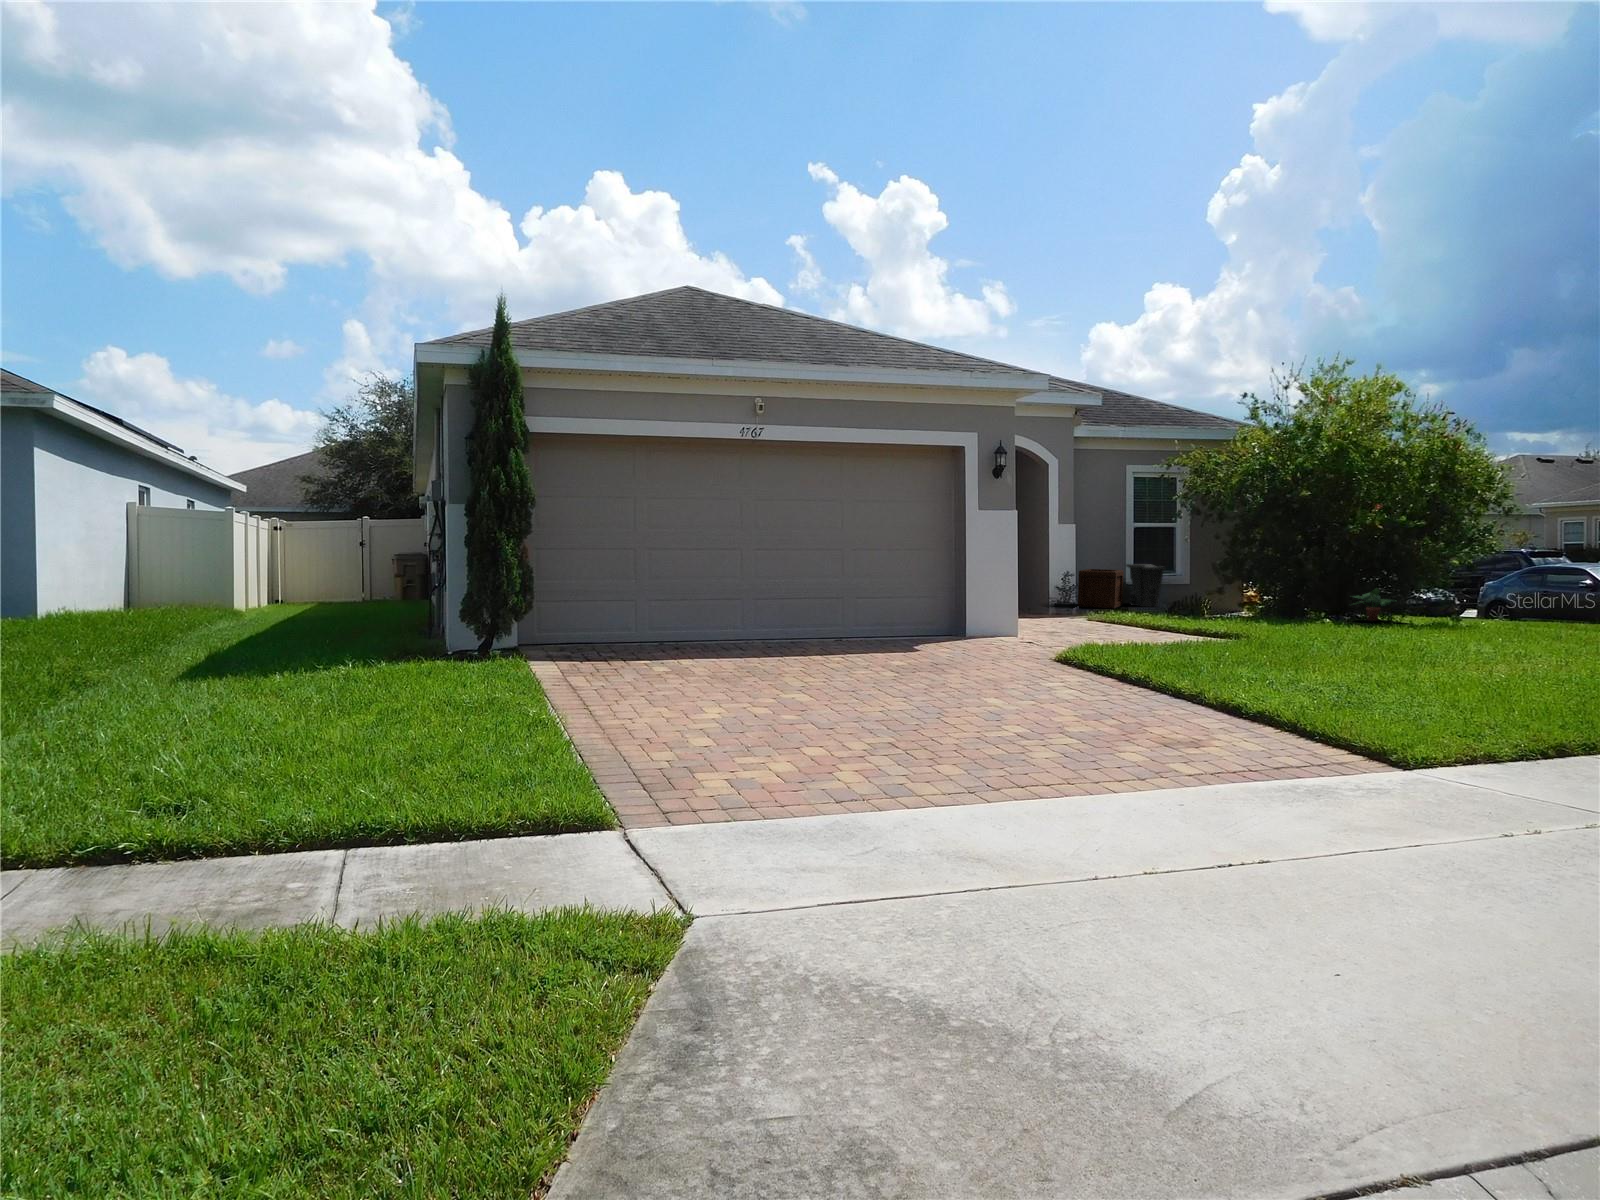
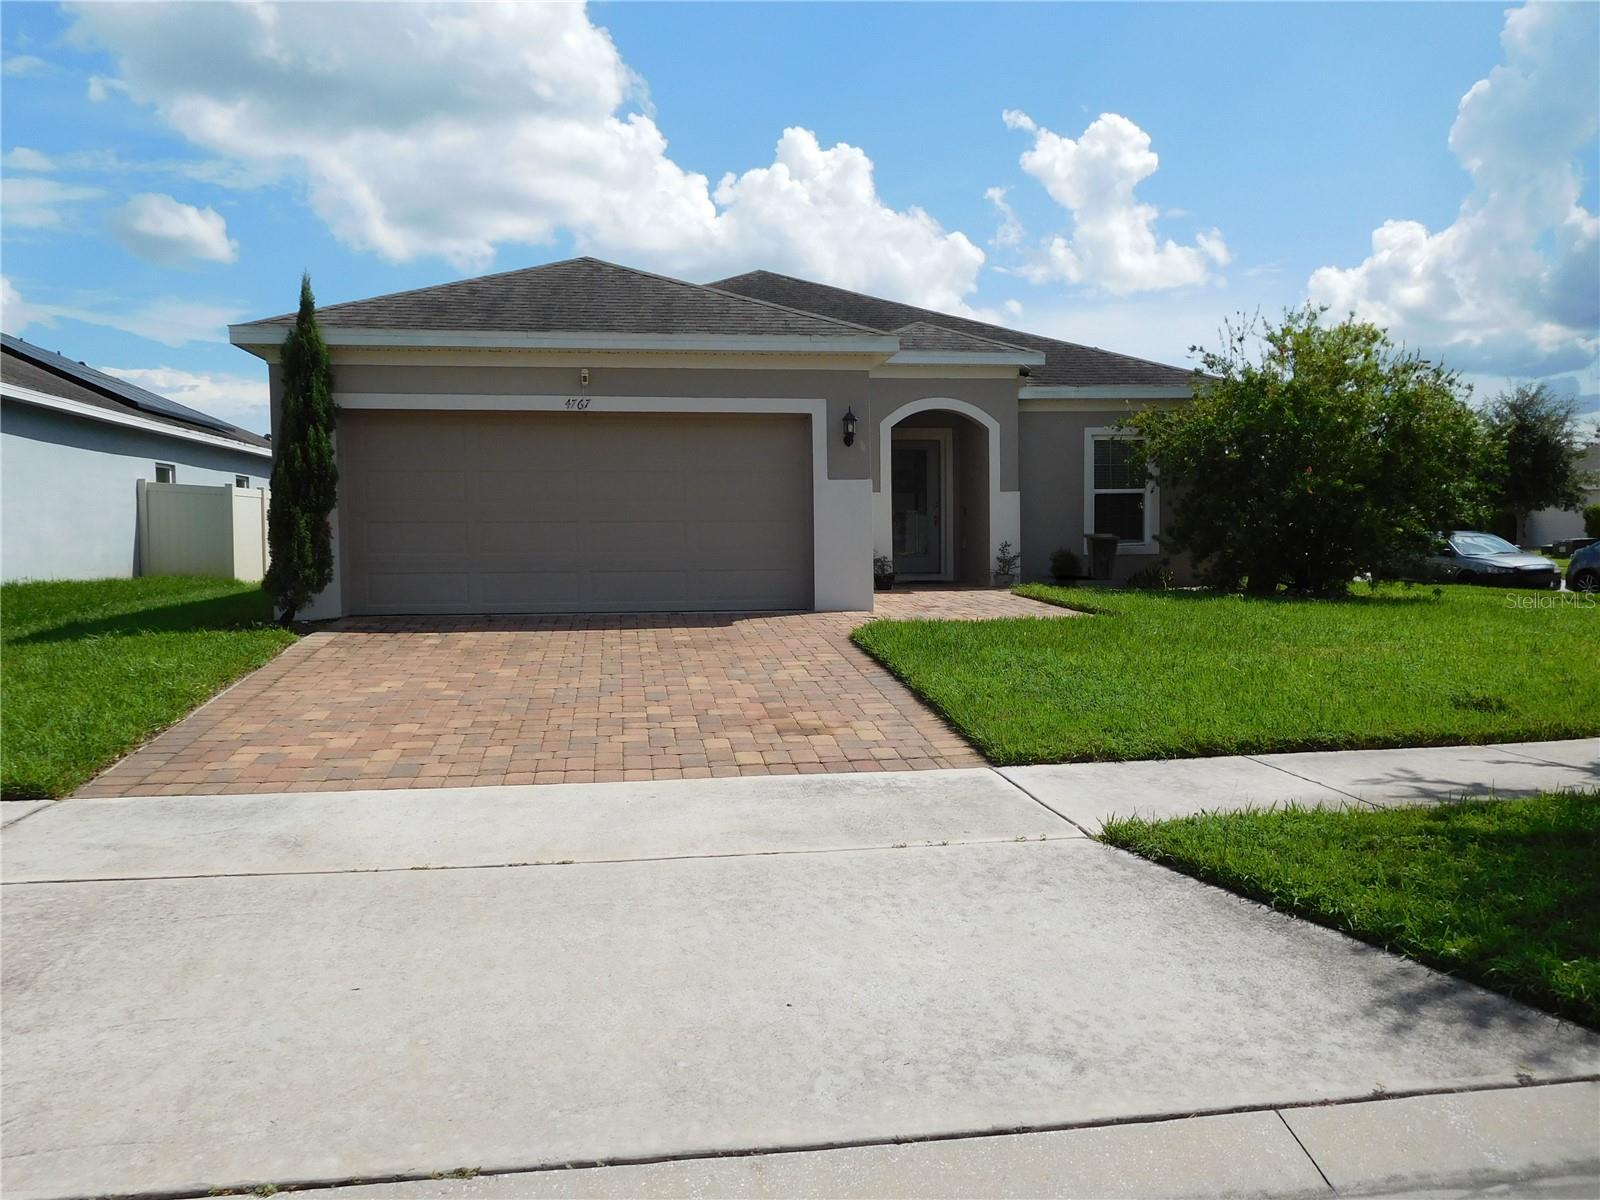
wooden crate: present [1078,569,1124,609] -> none [1023,539,1076,581]
potted plant: present [1354,588,1391,621] -> none [1294,560,1352,597]

